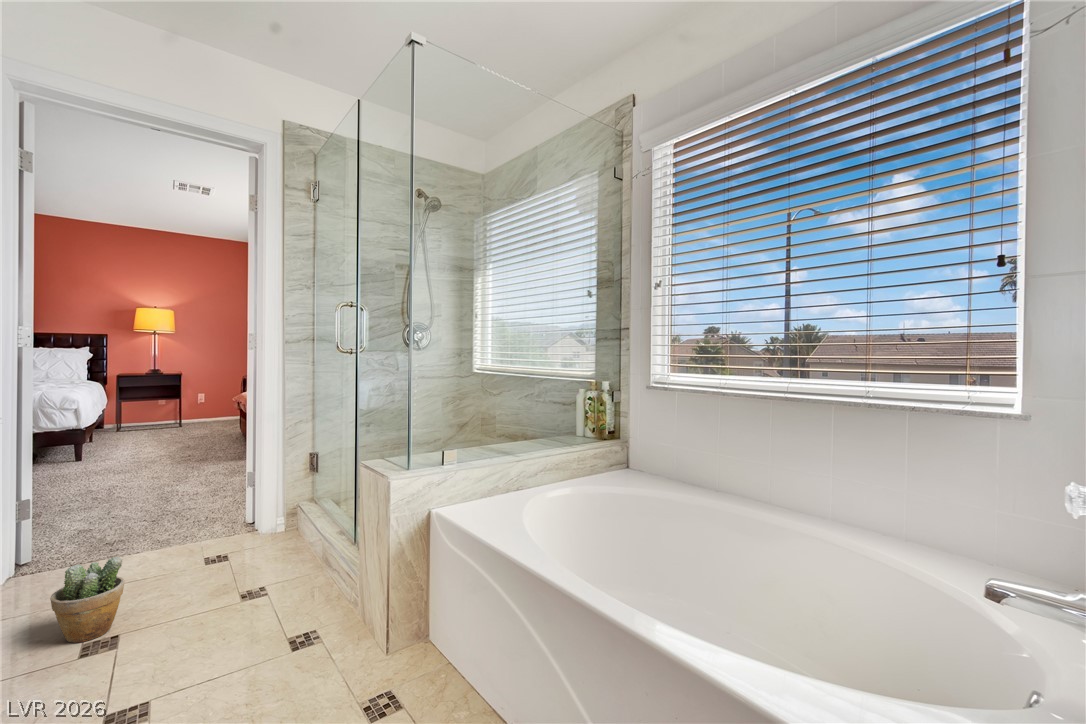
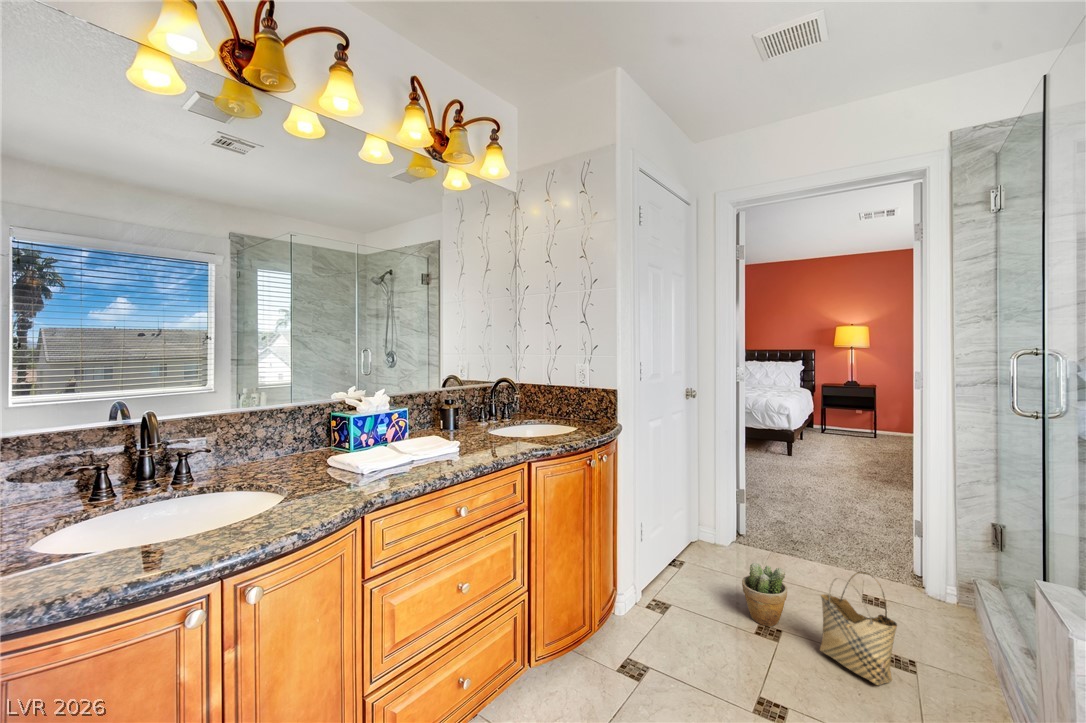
woven basket: none [173,519,256,627] -> present [820,572,897,685]

